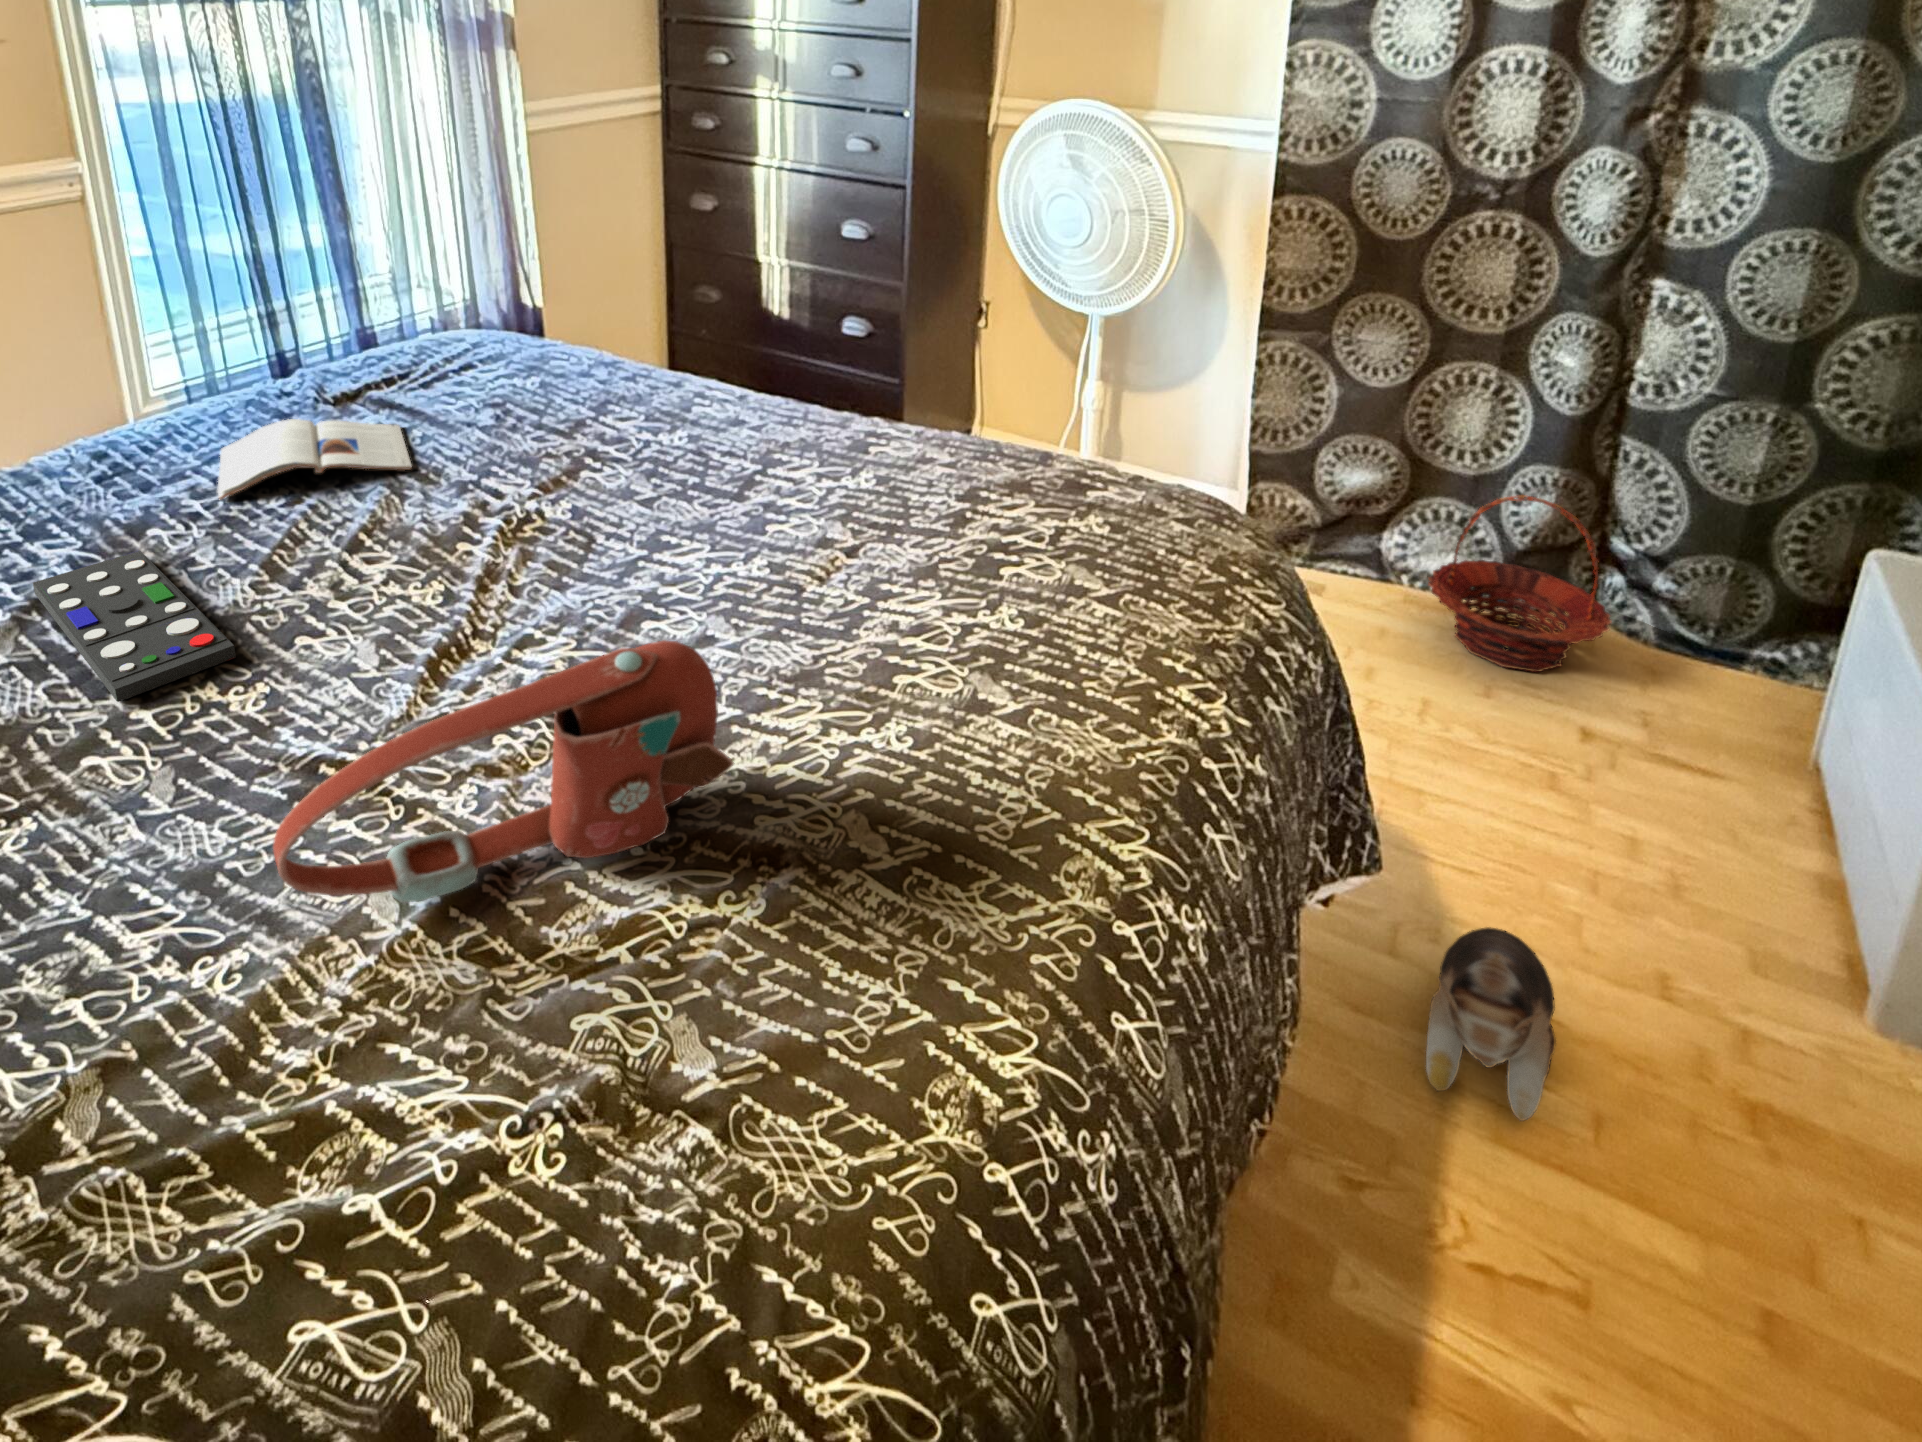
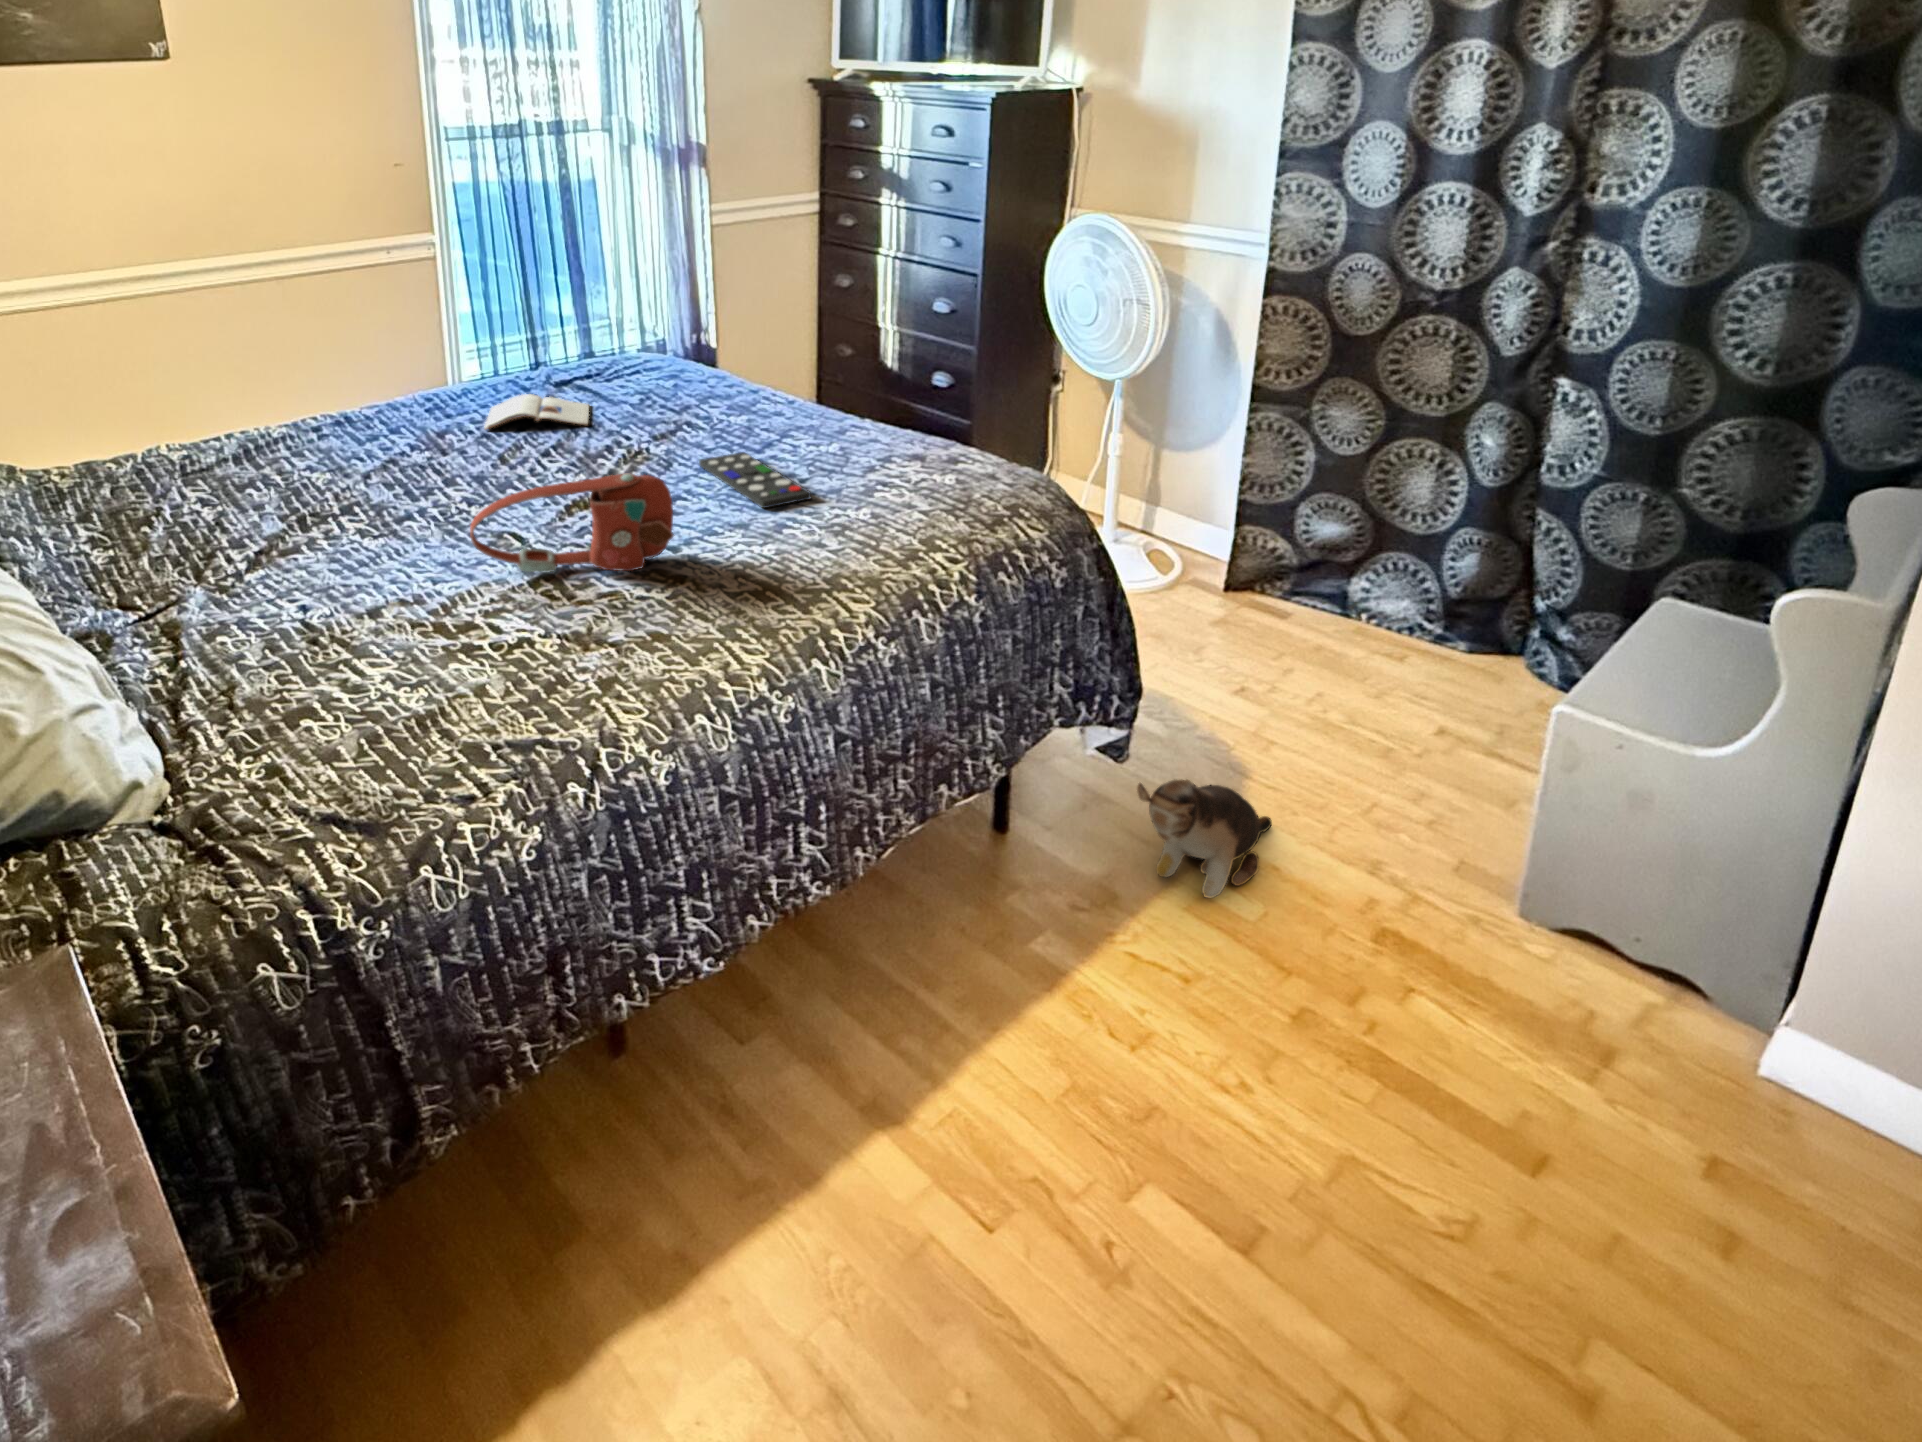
basket: present [1429,495,1611,672] -> none [1352,545,1501,688]
remote control: present [33,550,236,702] -> present [699,452,811,508]

